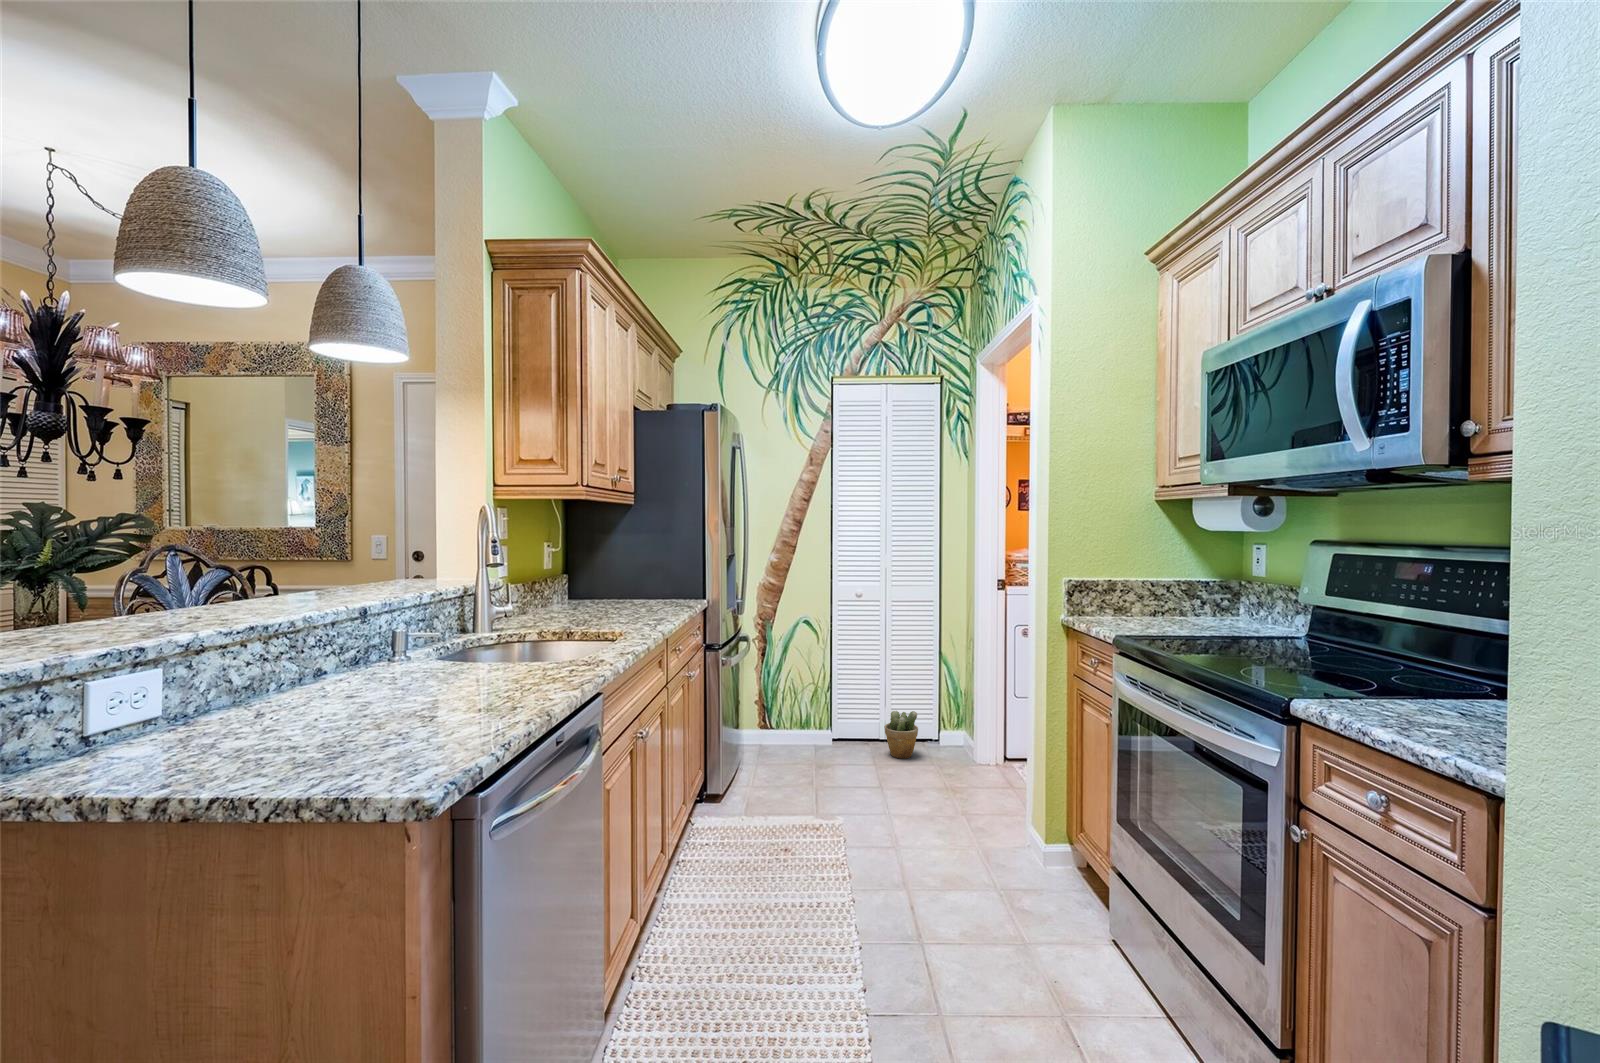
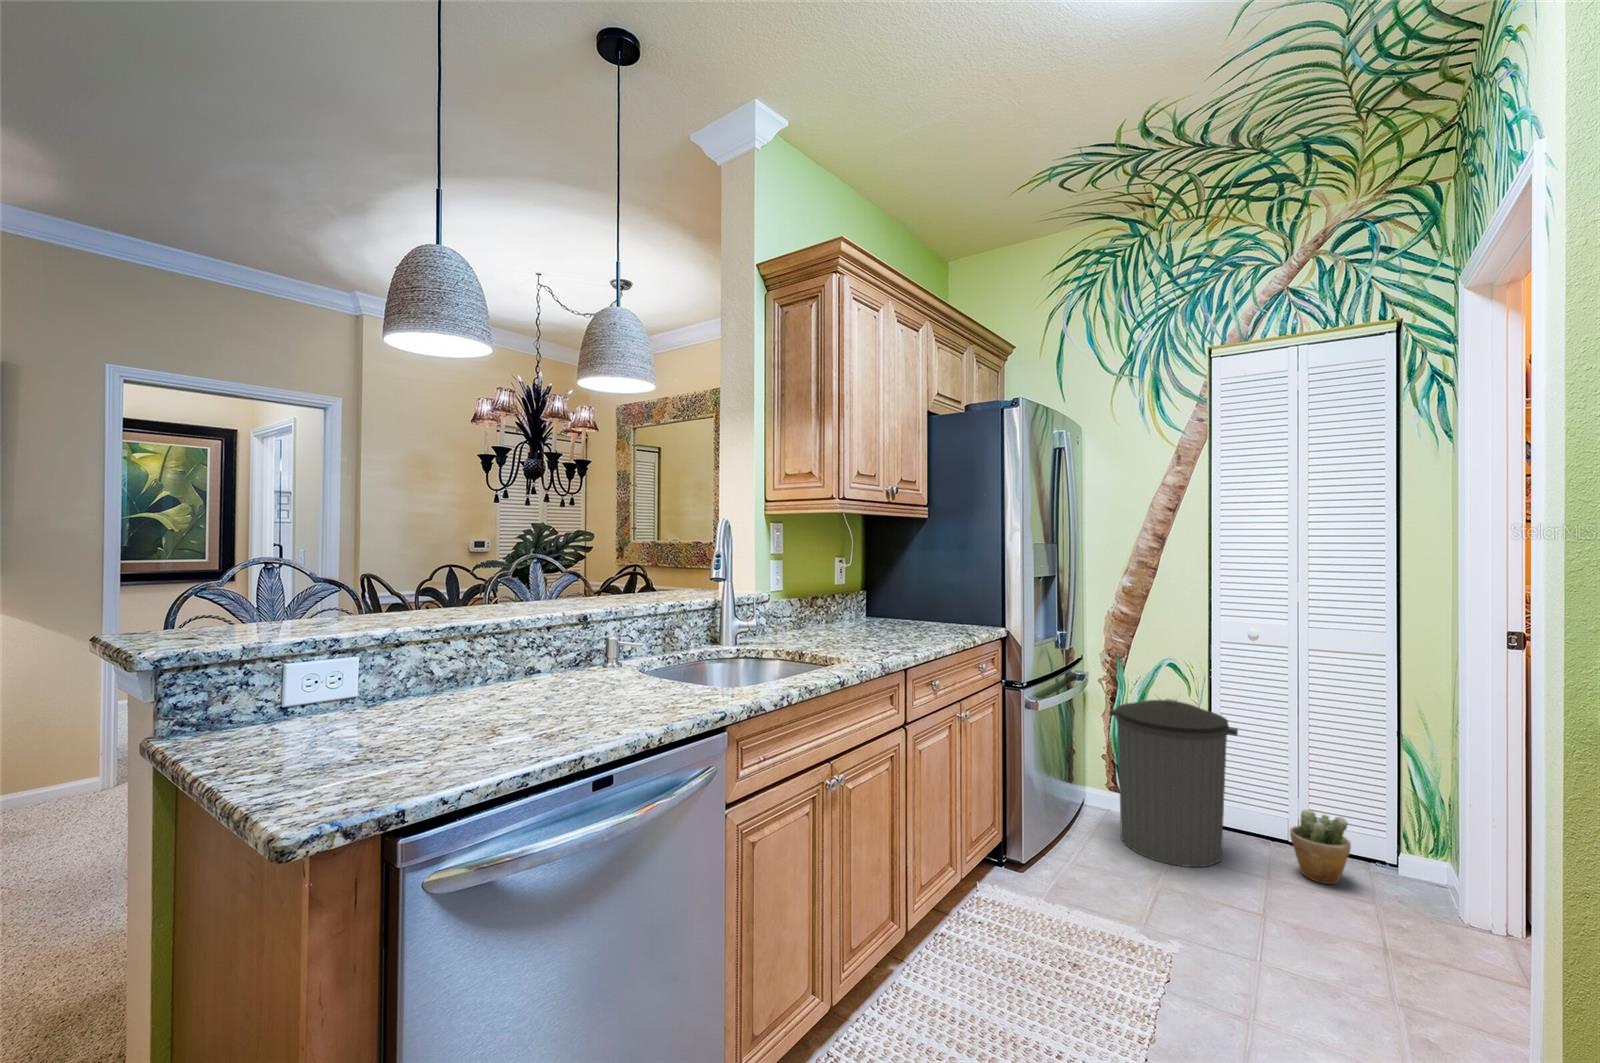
trash can: none [768,646,855,770] -> present [1109,699,1238,867]

